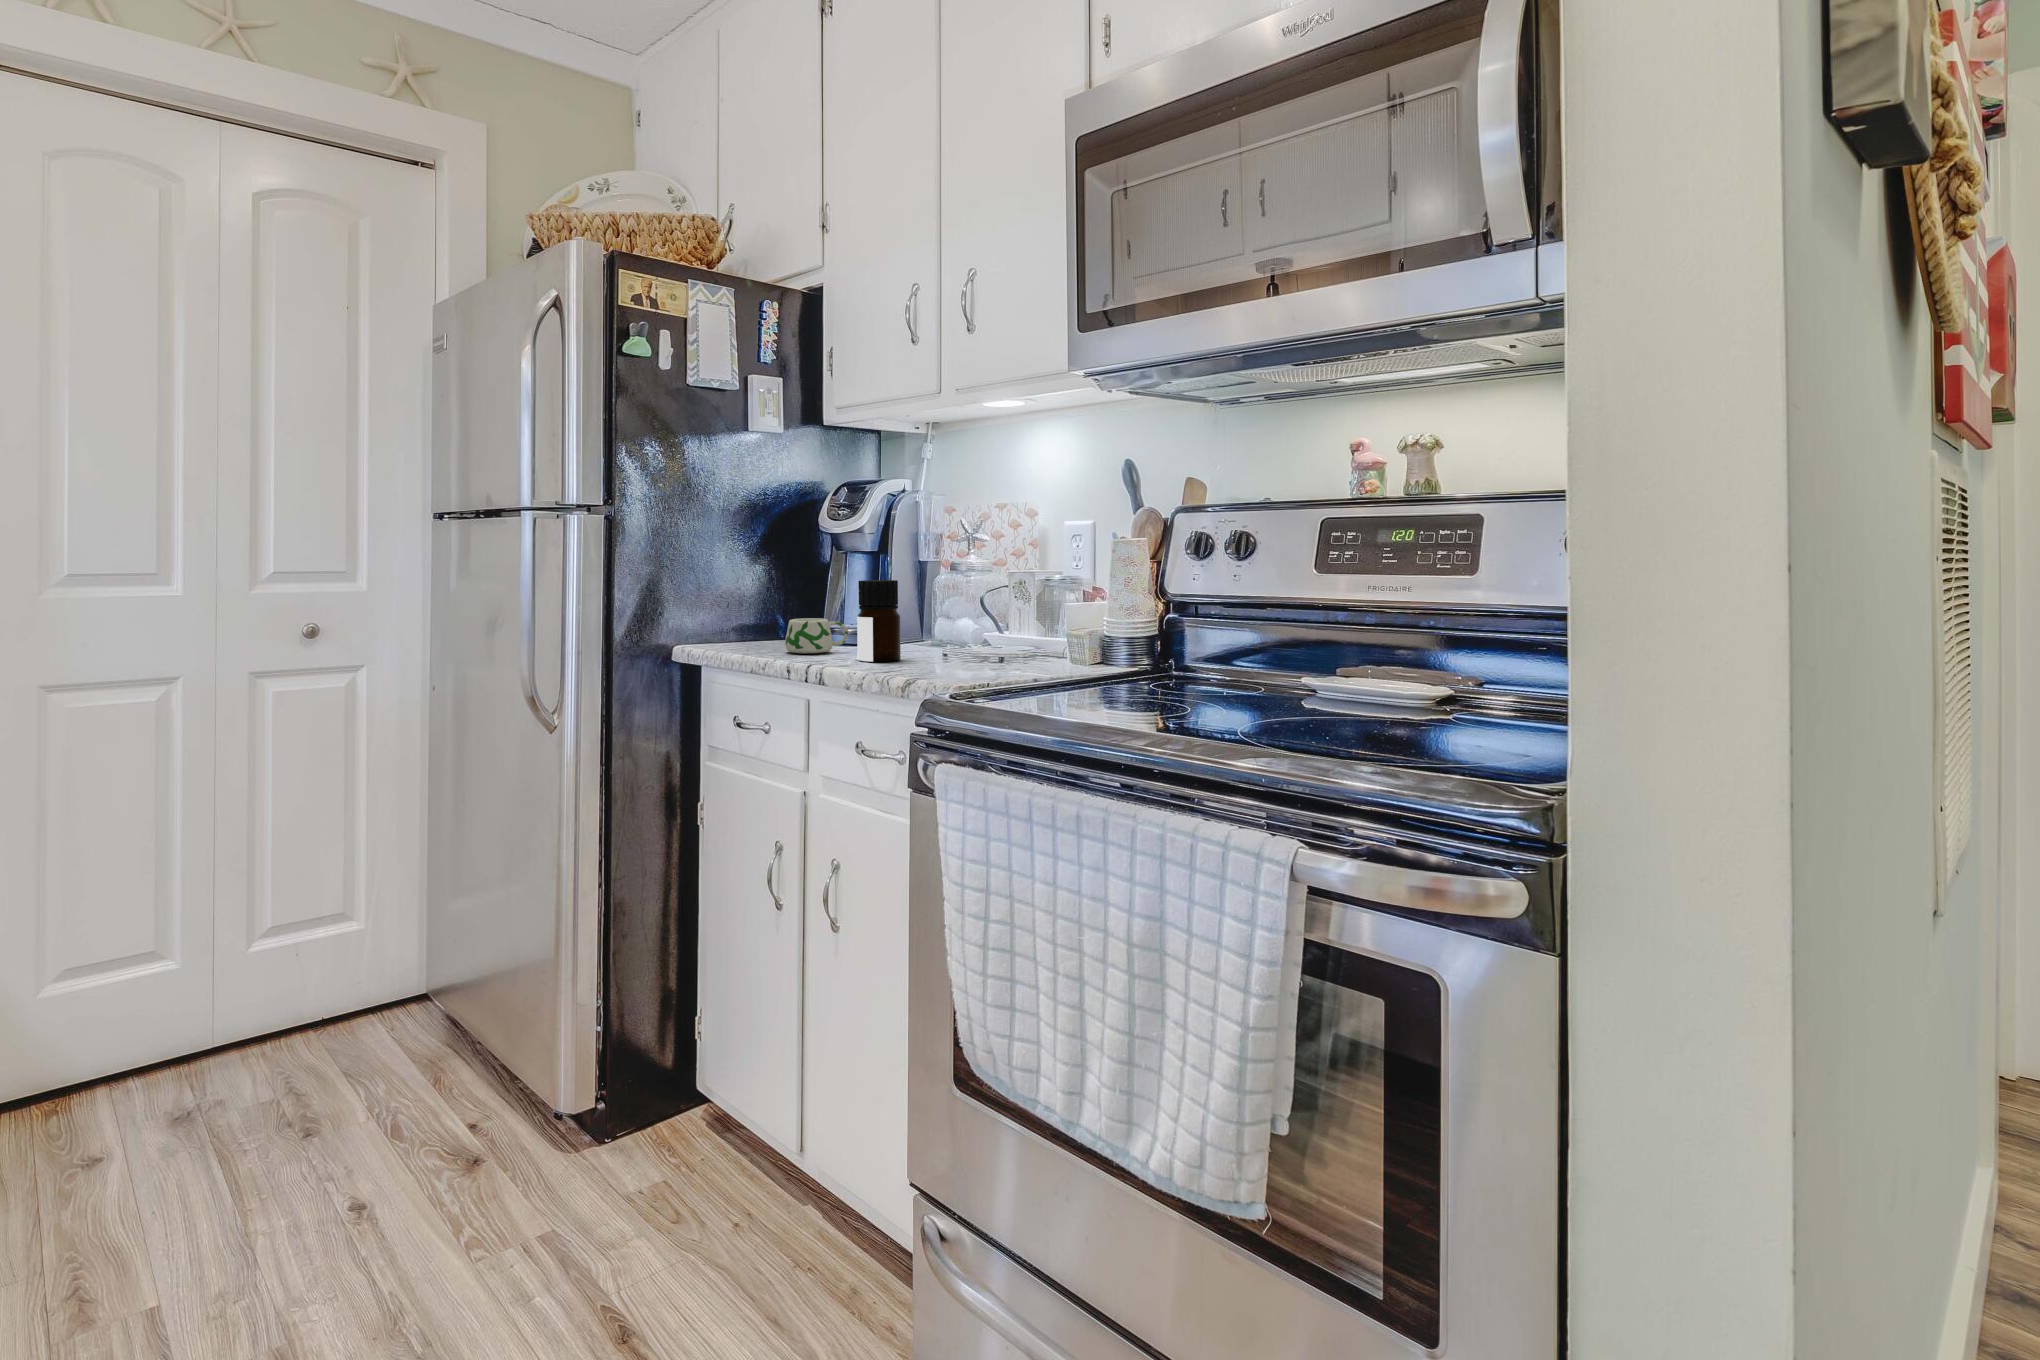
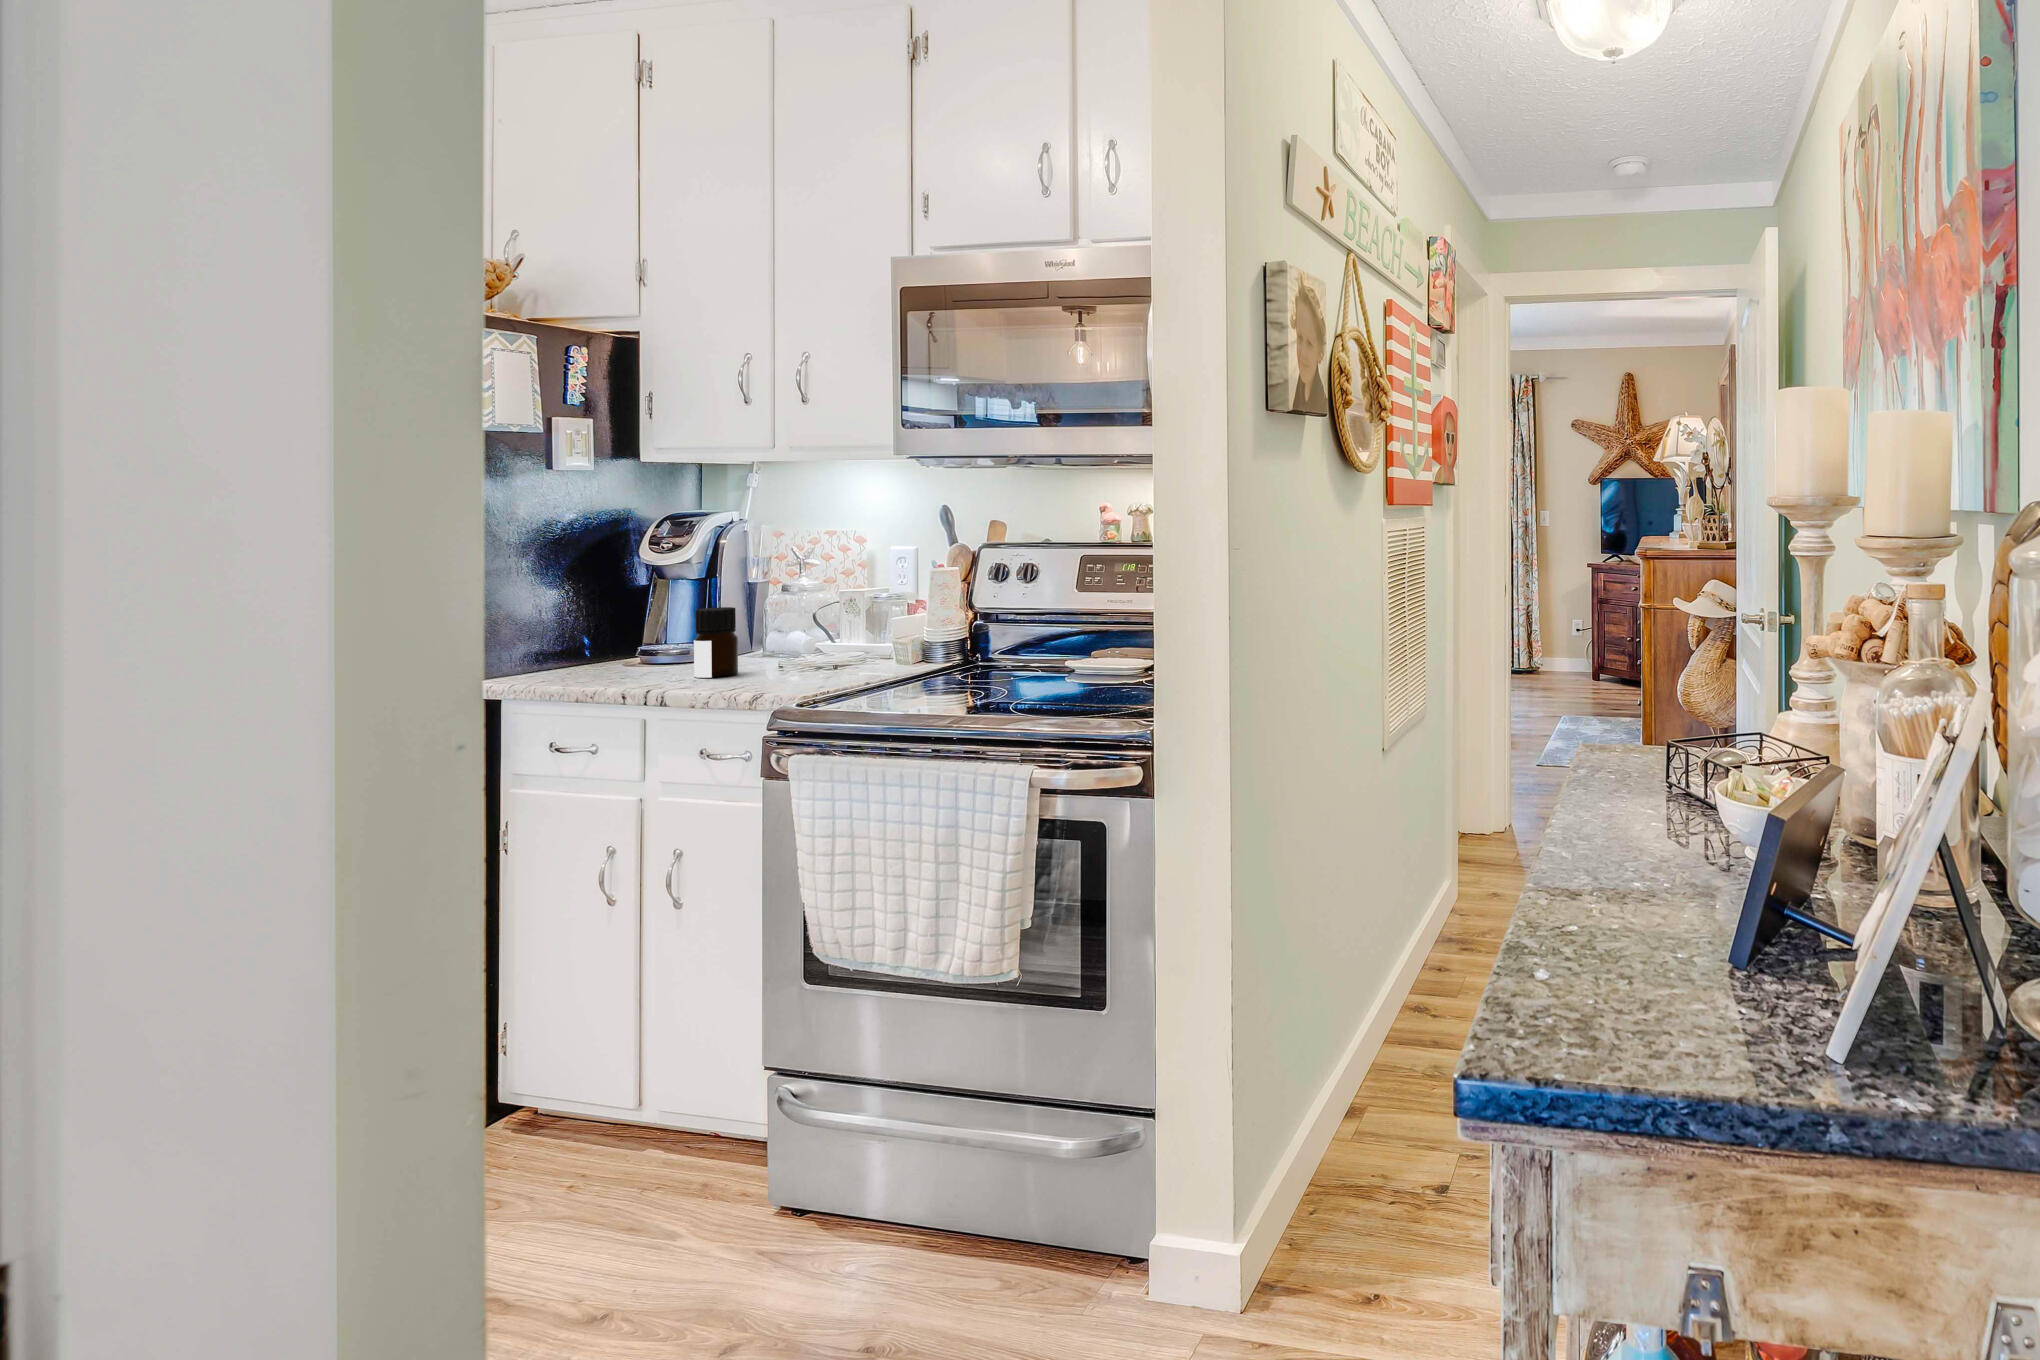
mug: present [785,618,848,654] -> none [611,642,679,675]

